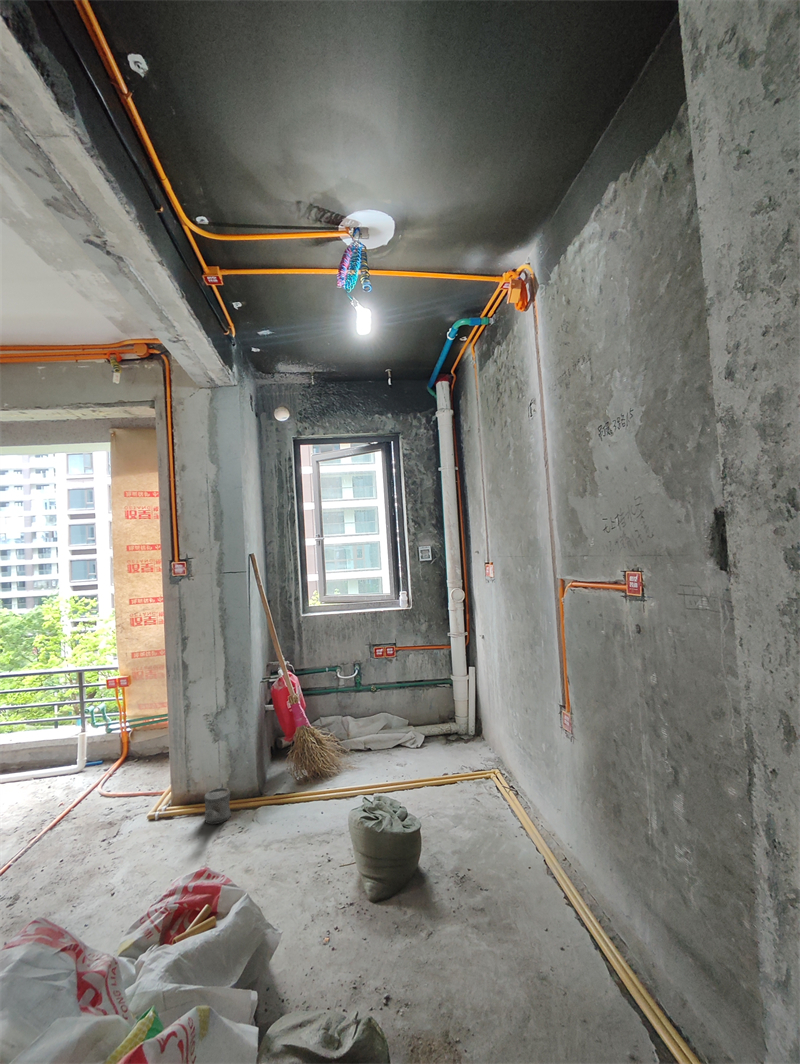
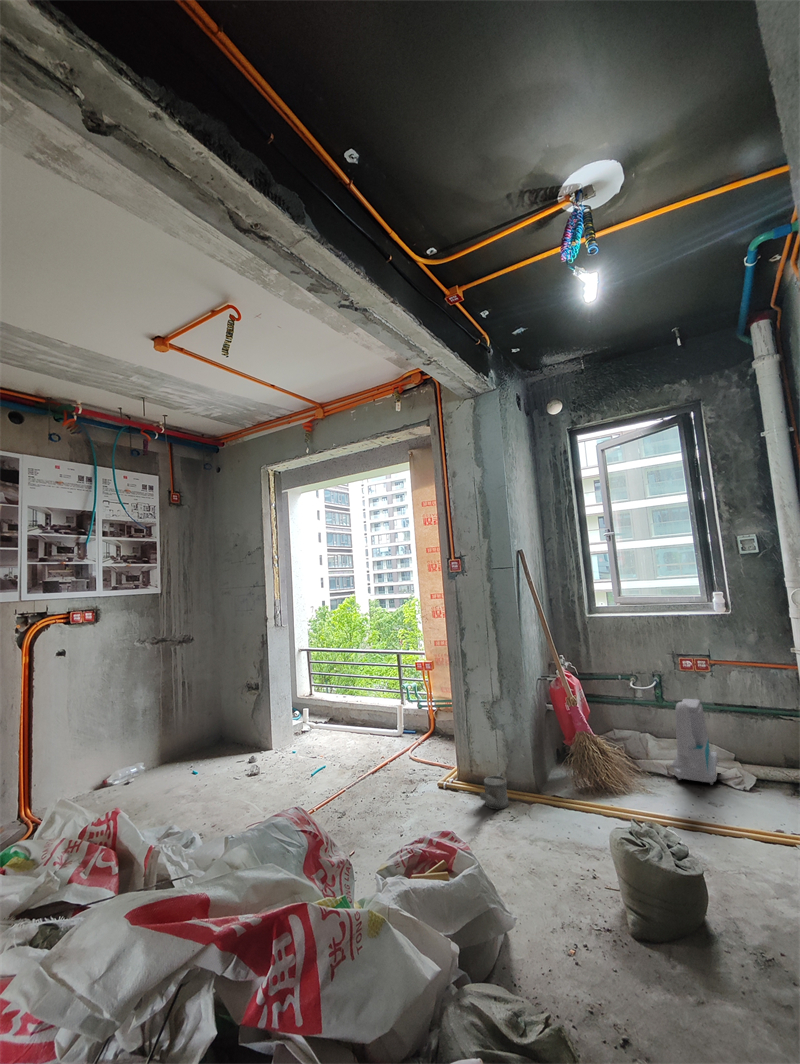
vacuum cleaner: none [372,681,402,752] -> present [670,699,718,785]

